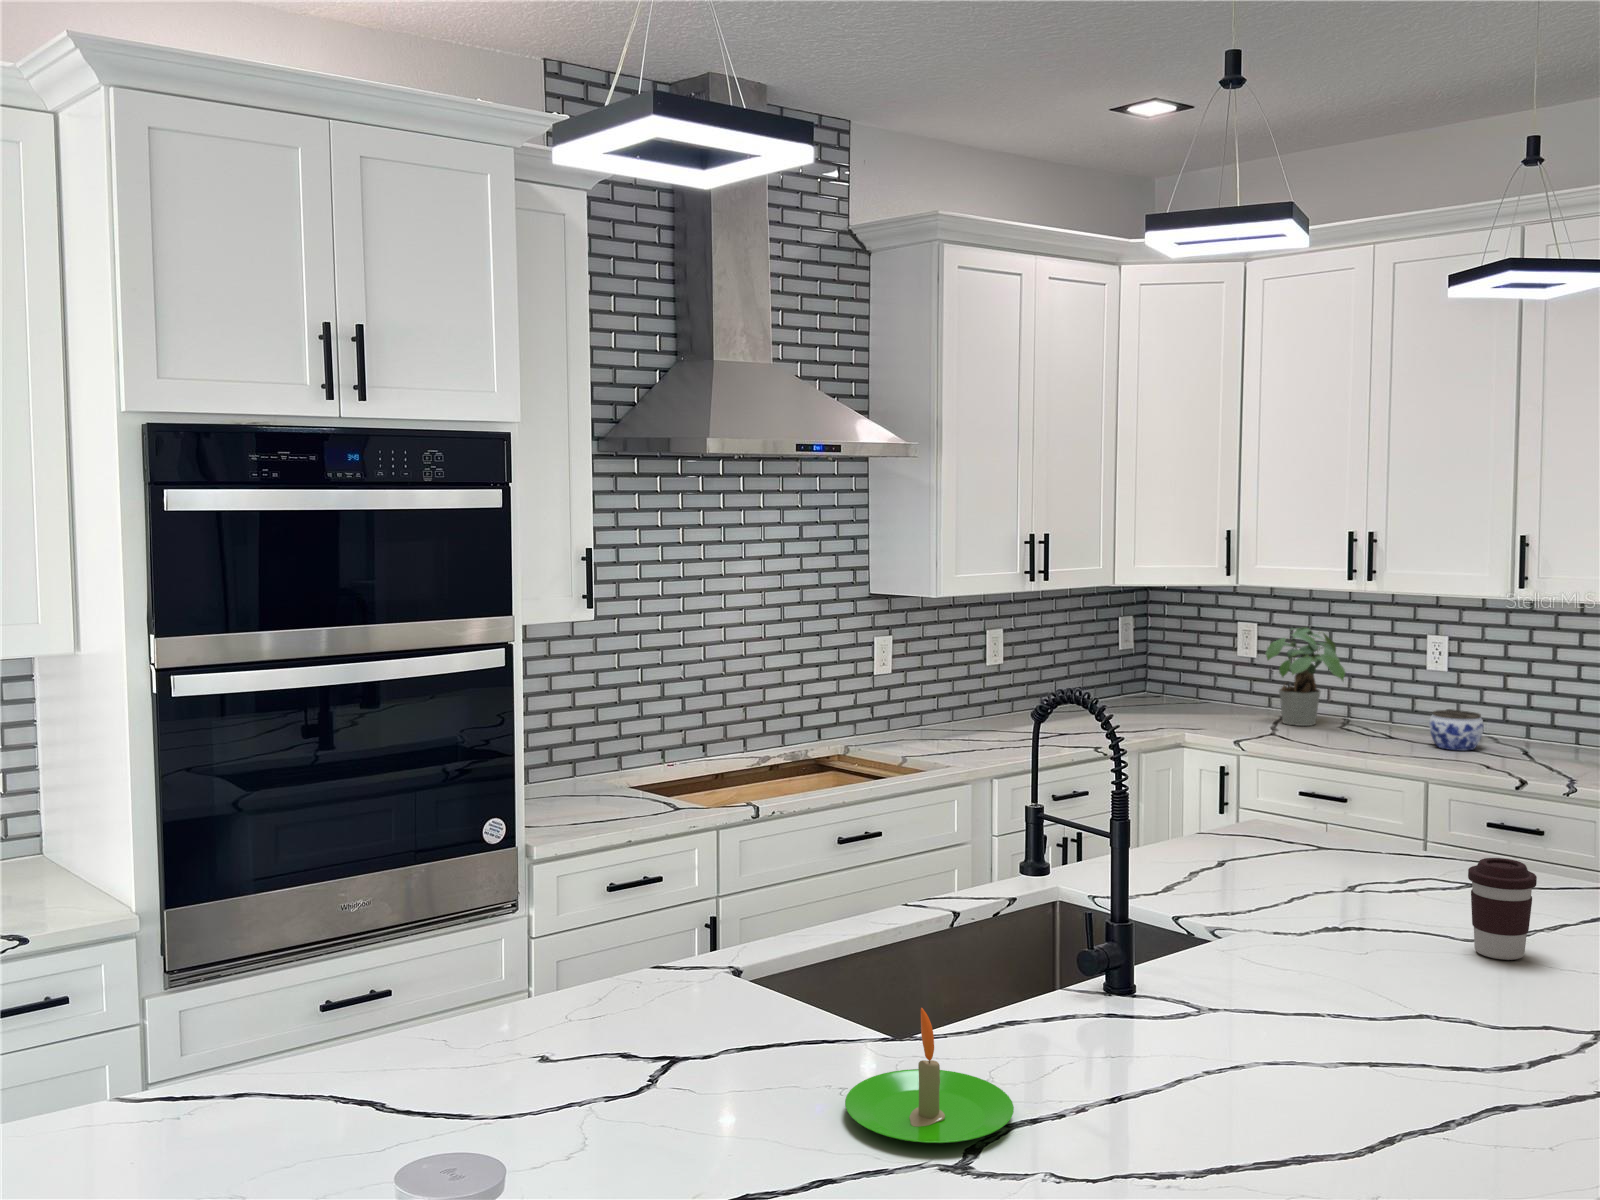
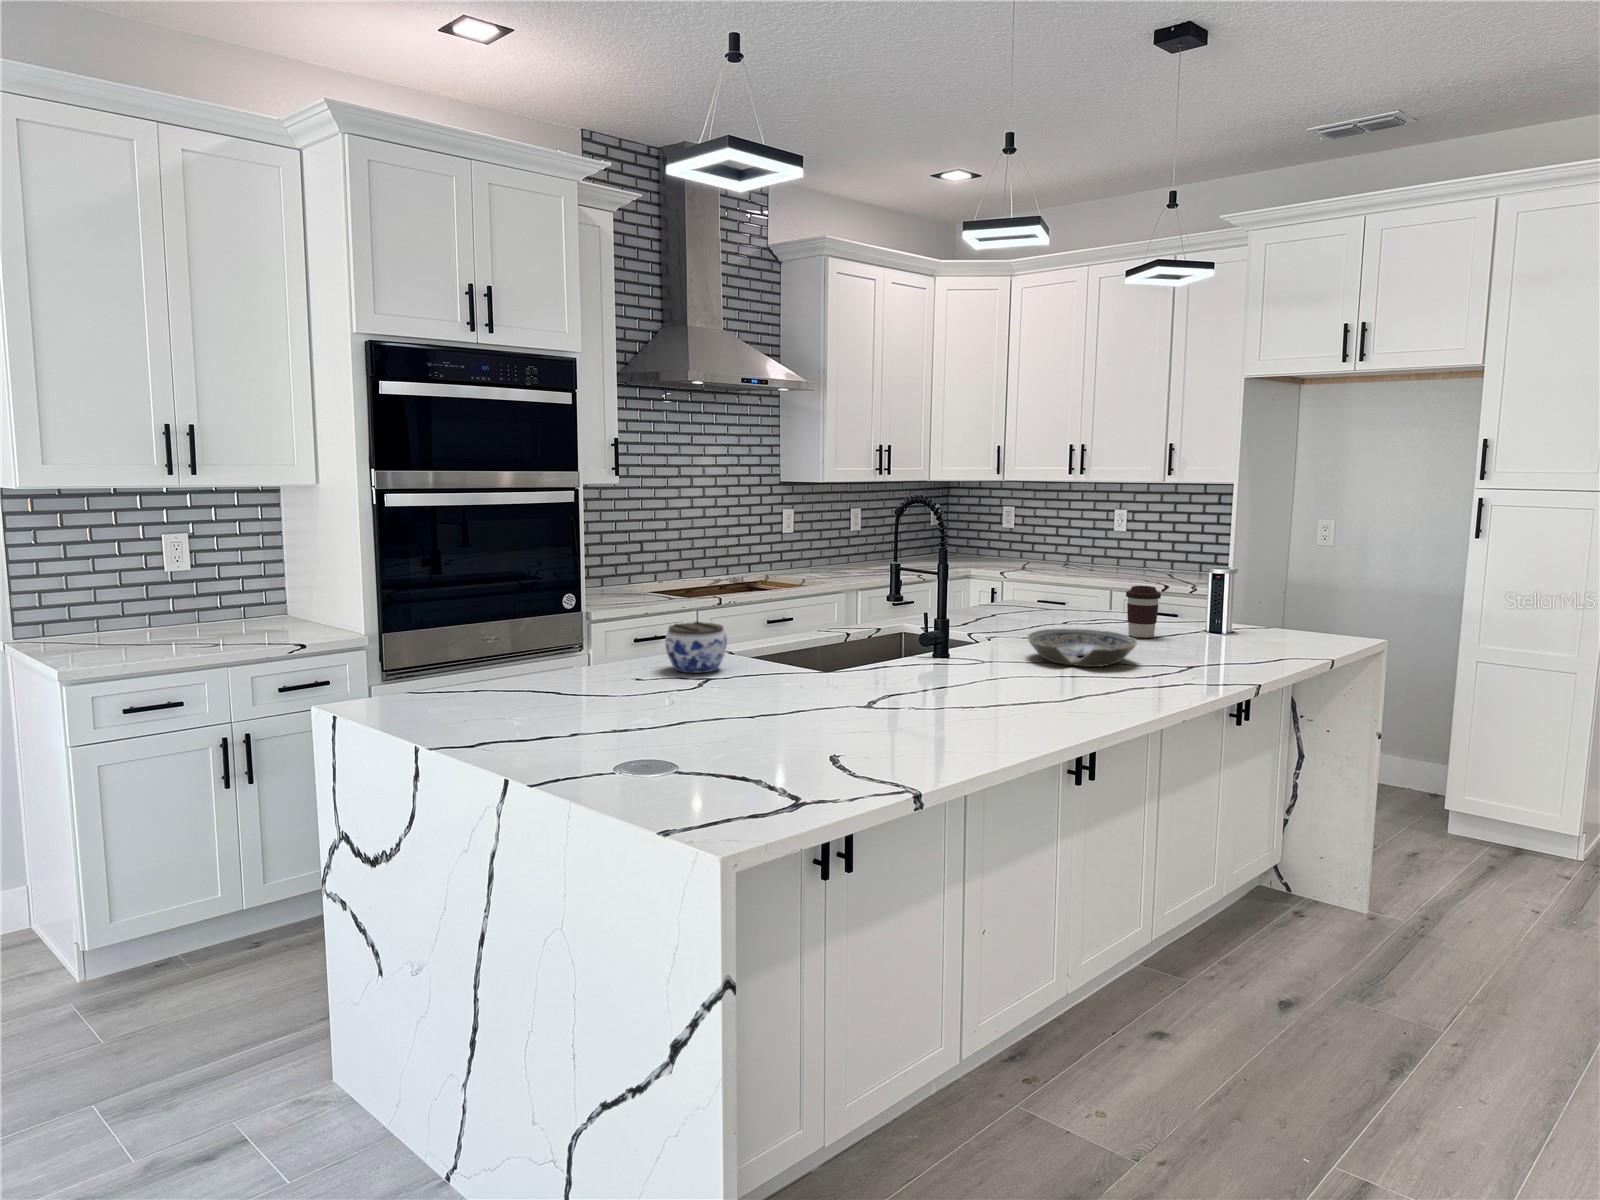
potted plant: present [1265,627,1345,726] -> none [1020,505,1067,565]
jar: present [1429,709,1484,751] -> present [666,621,727,673]
bowl: none [1280,961,1502,1064] -> present [1027,628,1137,667]
candle: present [845,1008,1014,1143] -> none [808,627,895,689]

